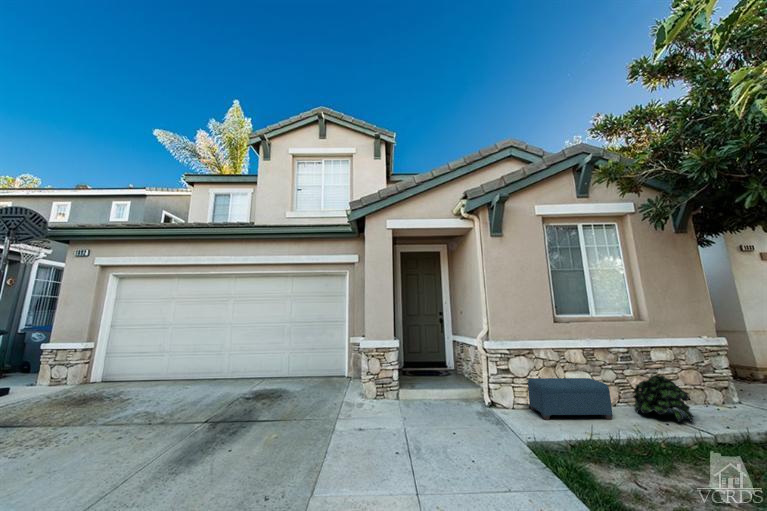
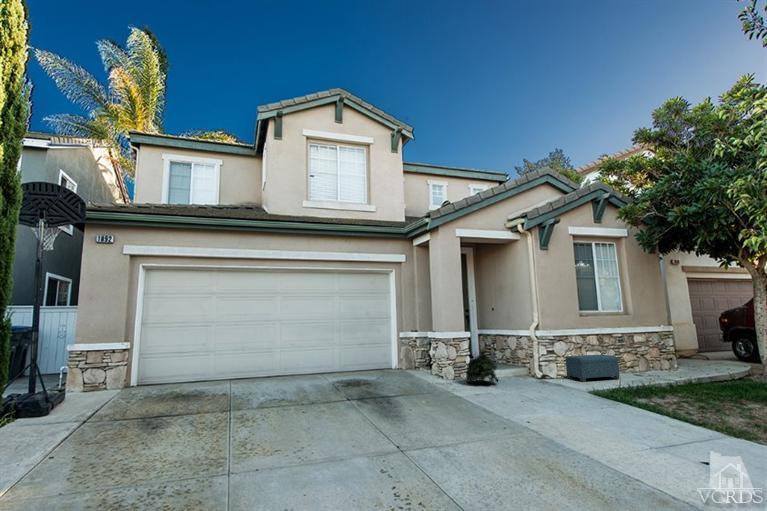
potted plant: present [632,375,693,422] -> present [466,355,498,383]

